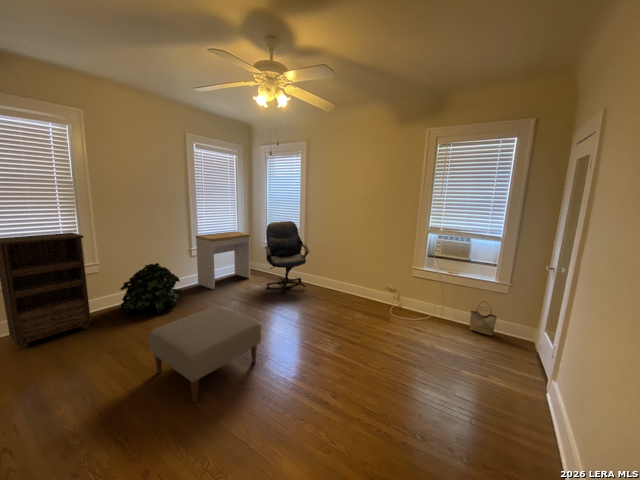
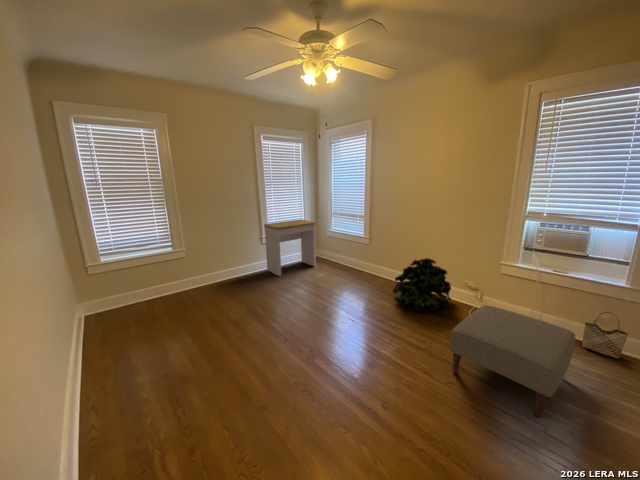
office chair: present [265,221,309,293] -> none [328,208,374,283]
bookshelf: present [0,233,91,348] -> none [104,223,177,318]
potted plant: present [121,263,181,313] -> present [393,258,451,311]
ottoman: present [149,307,261,402] -> present [449,305,575,418]

